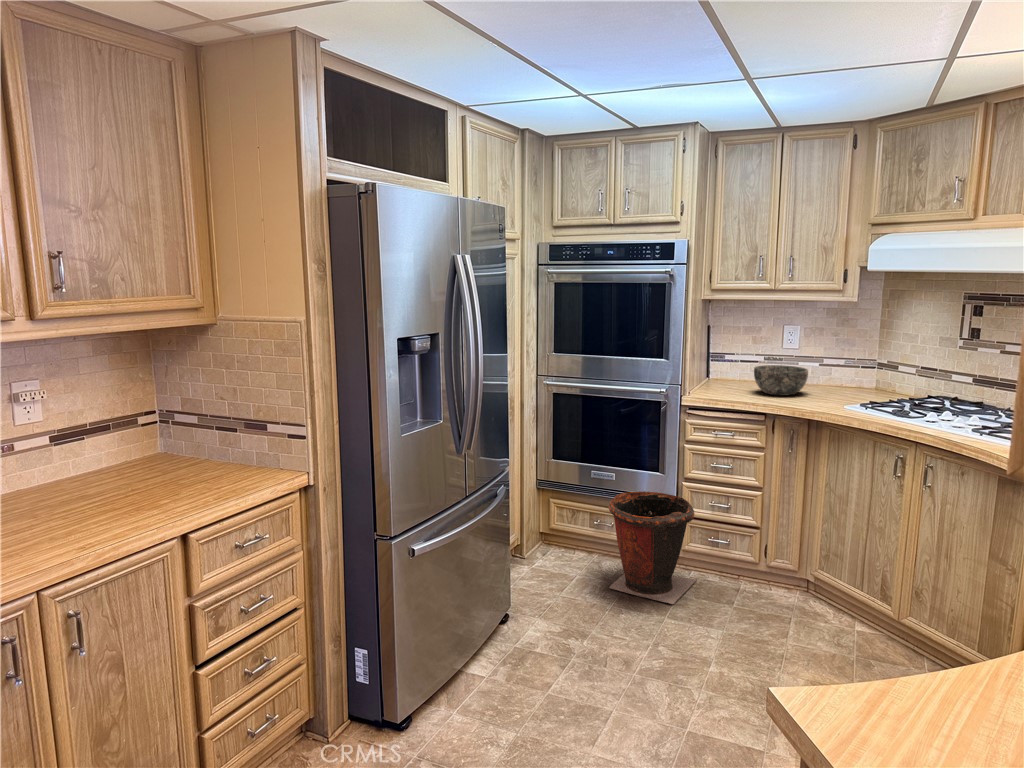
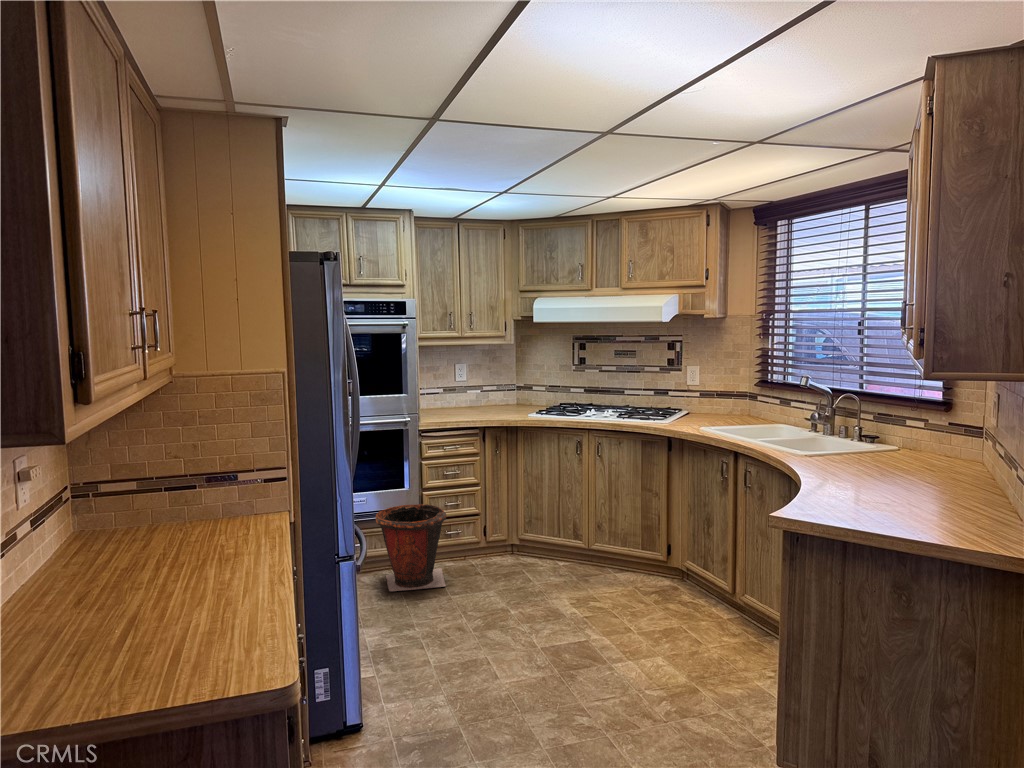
bowl: present [754,365,808,396] -> none [454,393,491,415]

